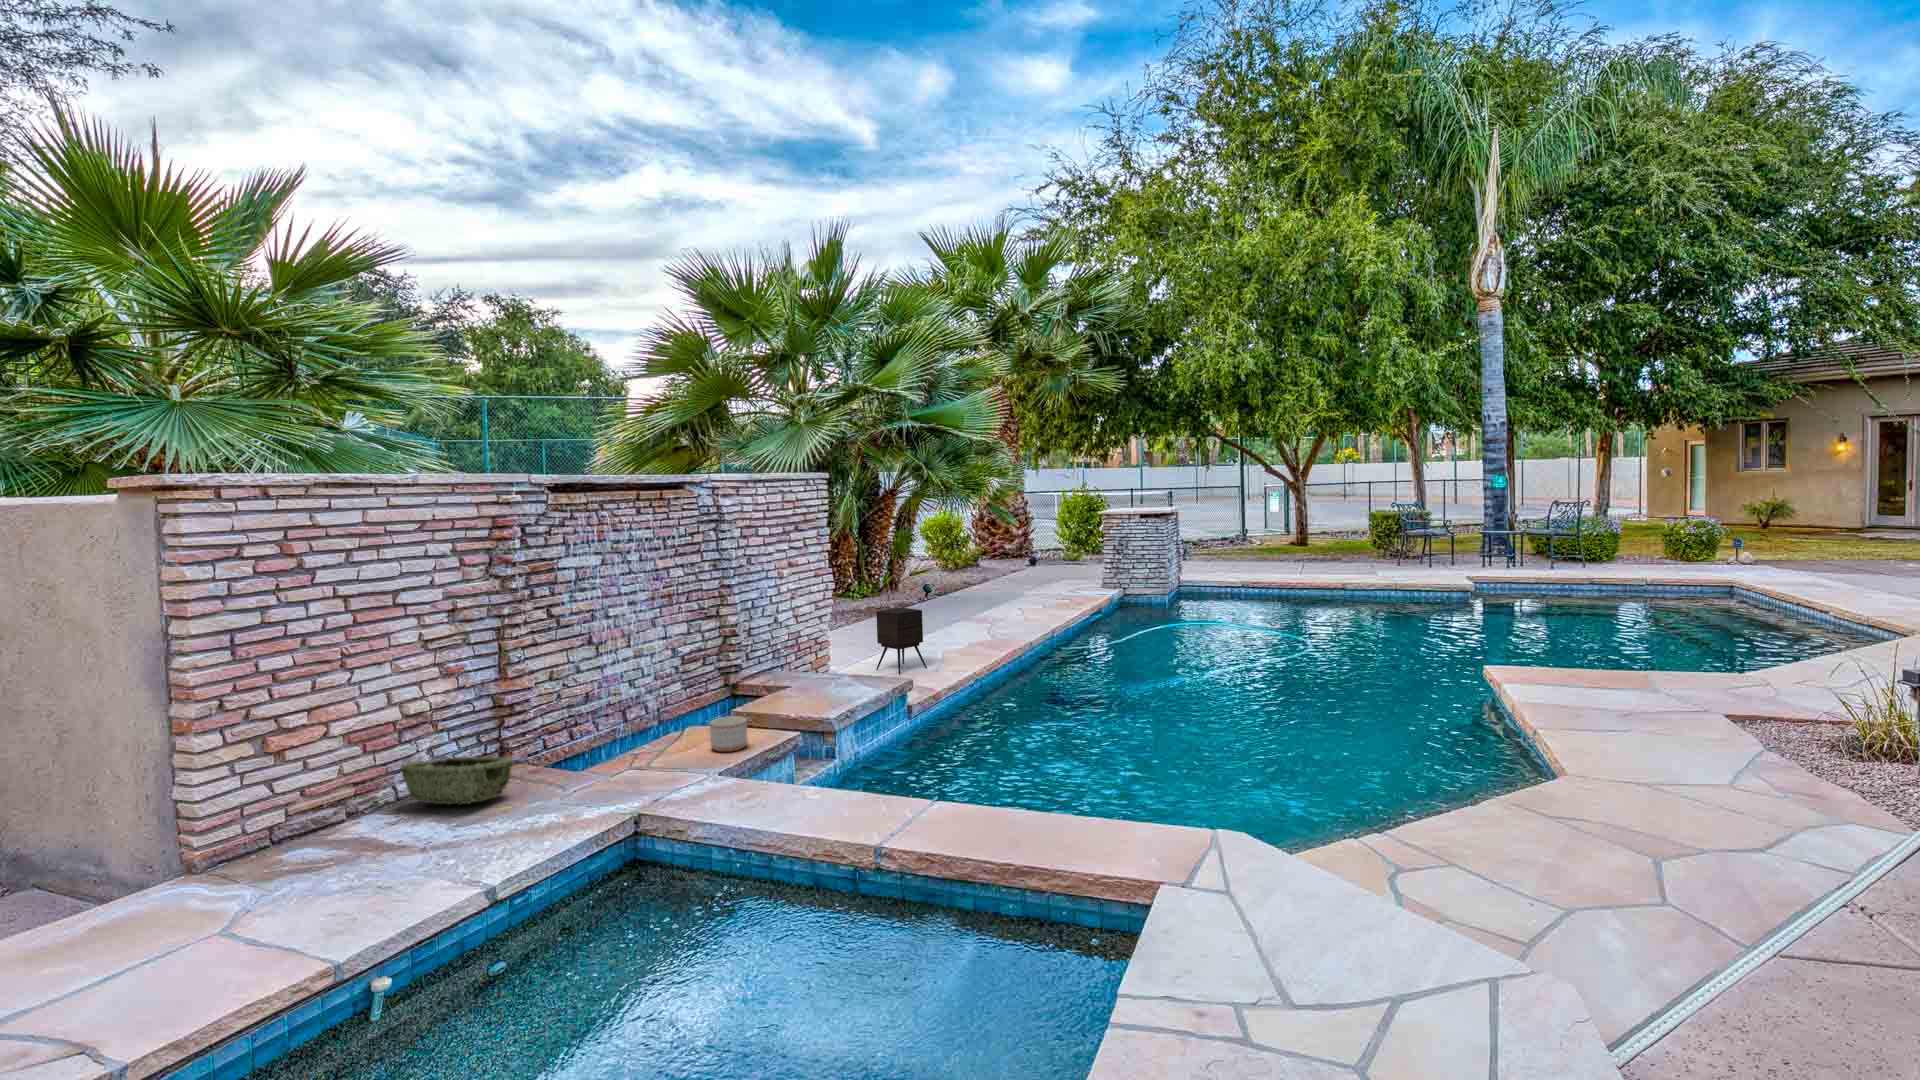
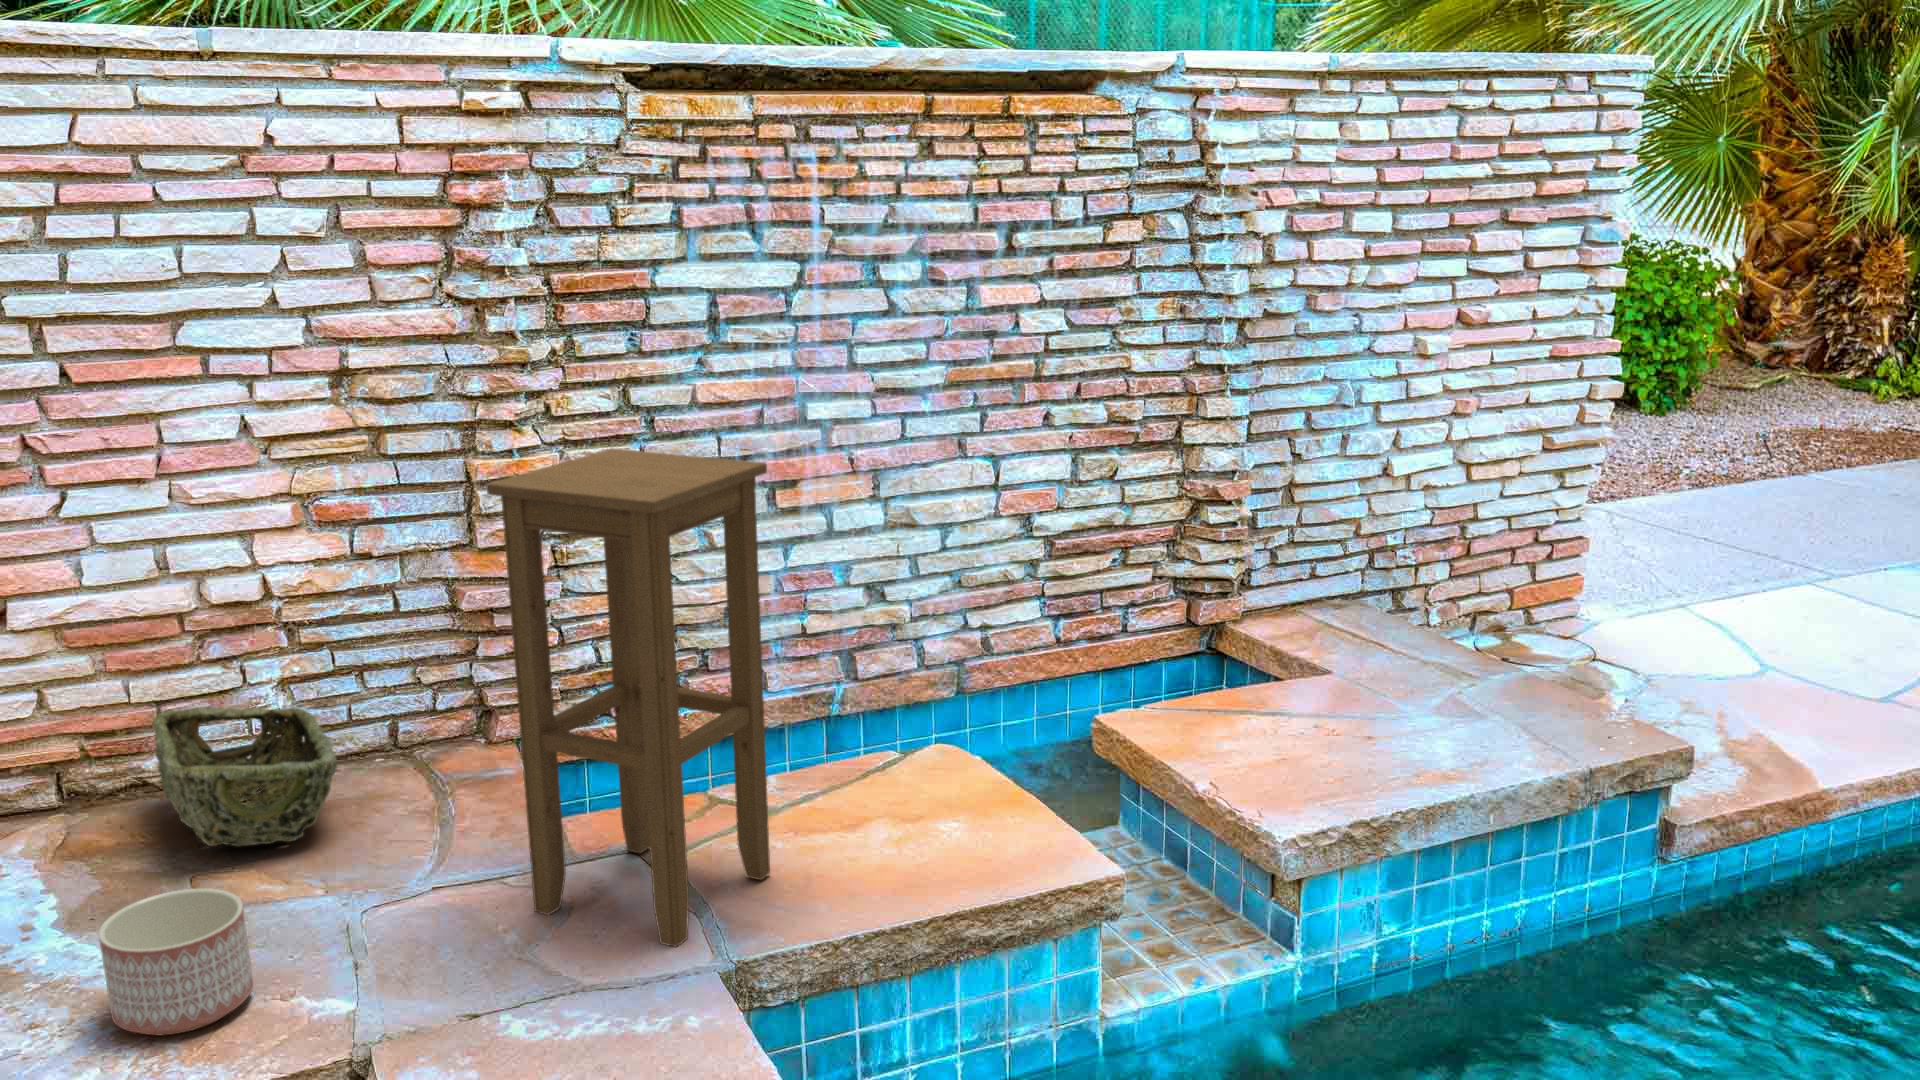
side table: present [876,608,927,674] -> none [1709,482,1889,684]
stool: none [620,613,696,785] -> present [487,449,770,947]
planter: present [710,716,748,752] -> present [99,888,253,1035]

